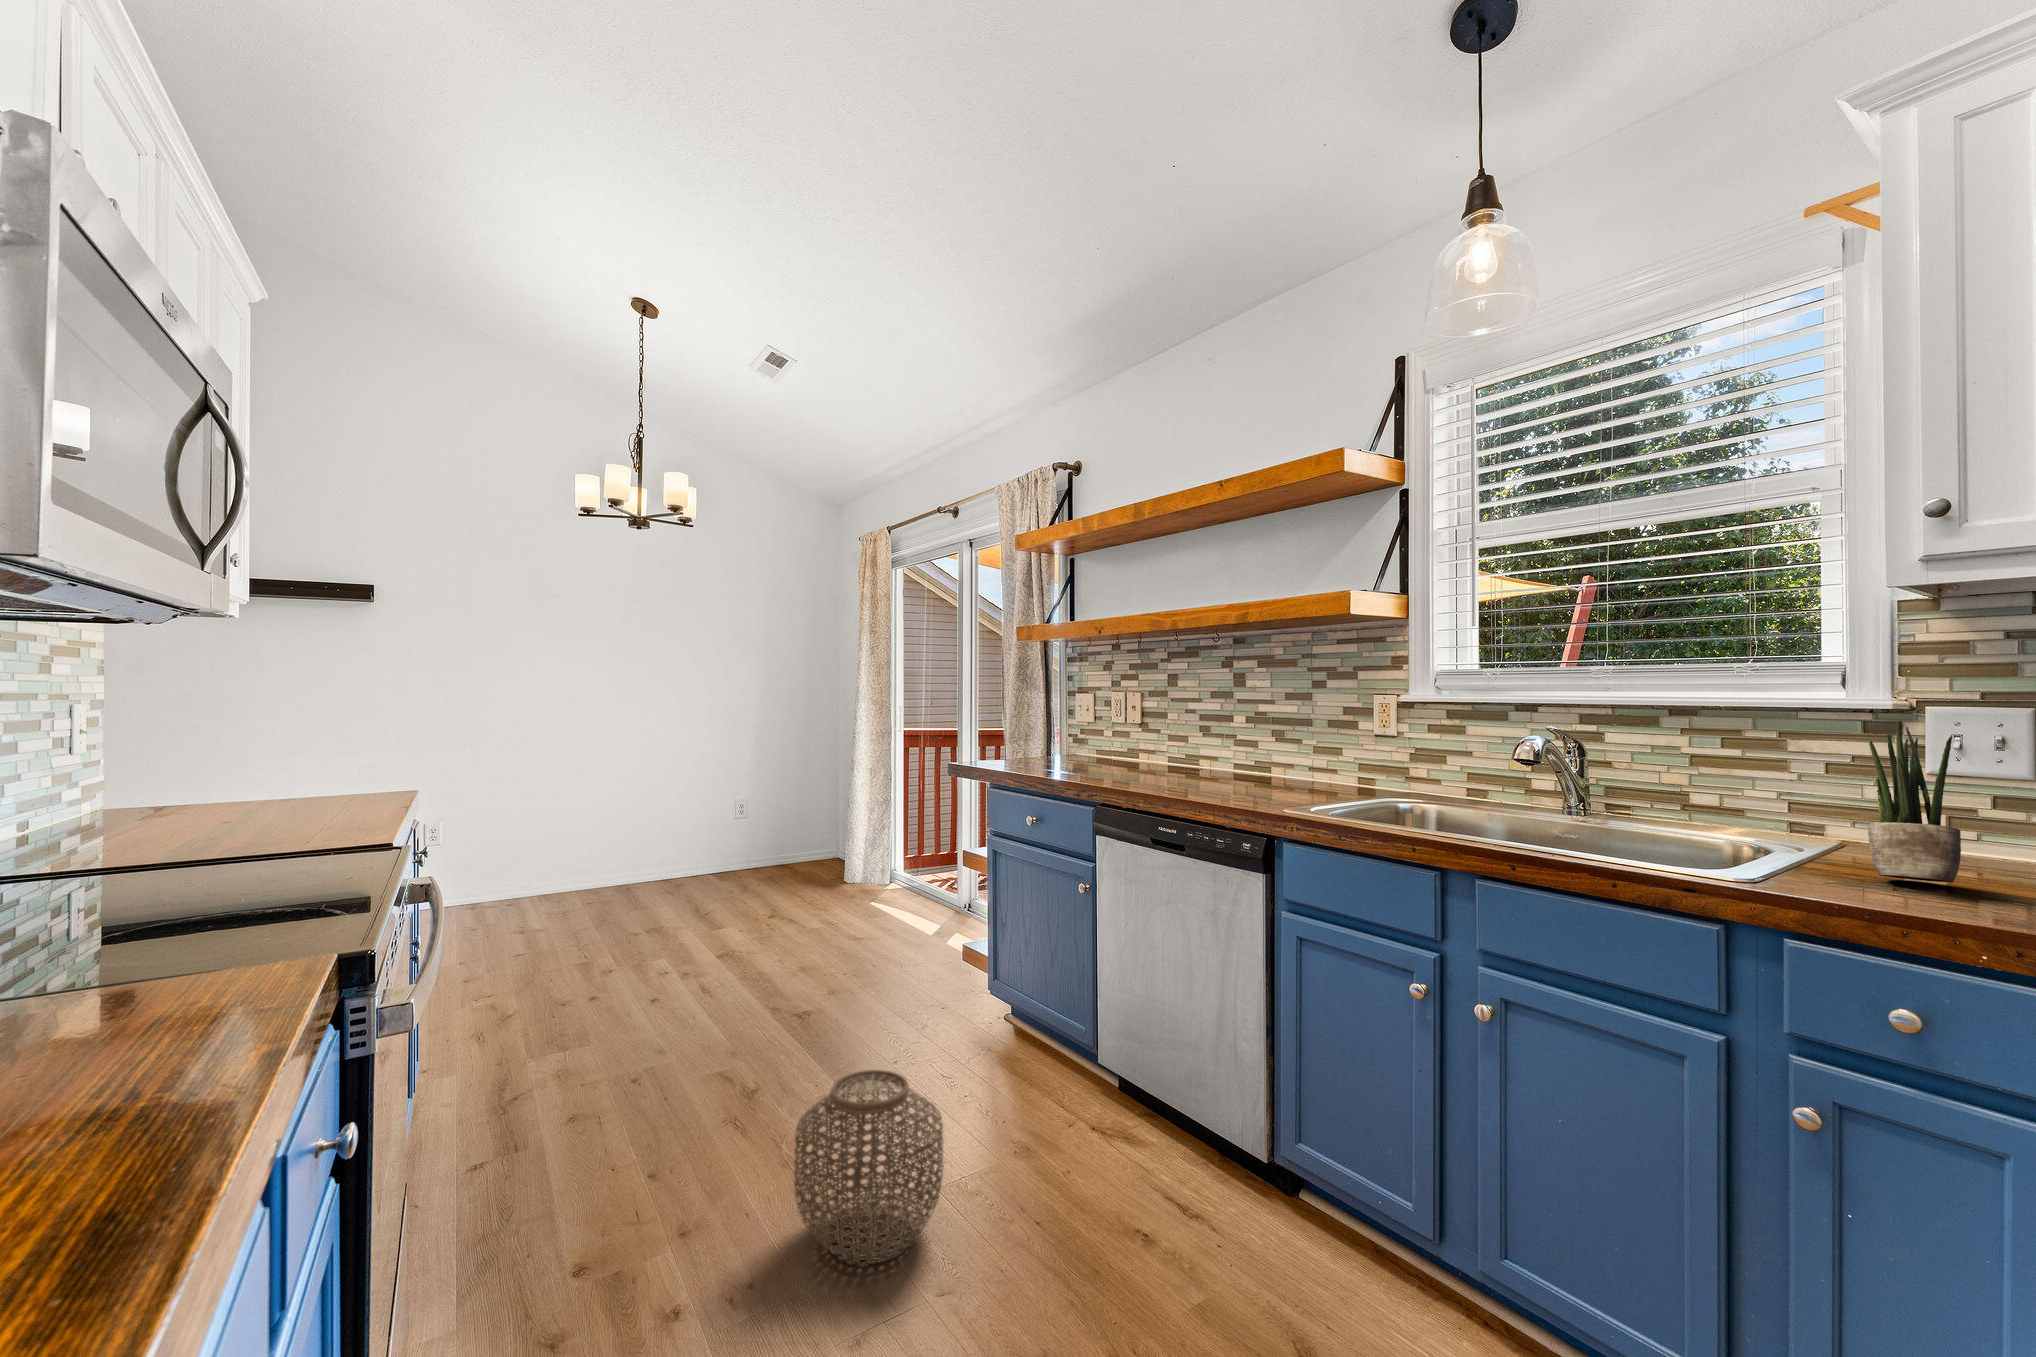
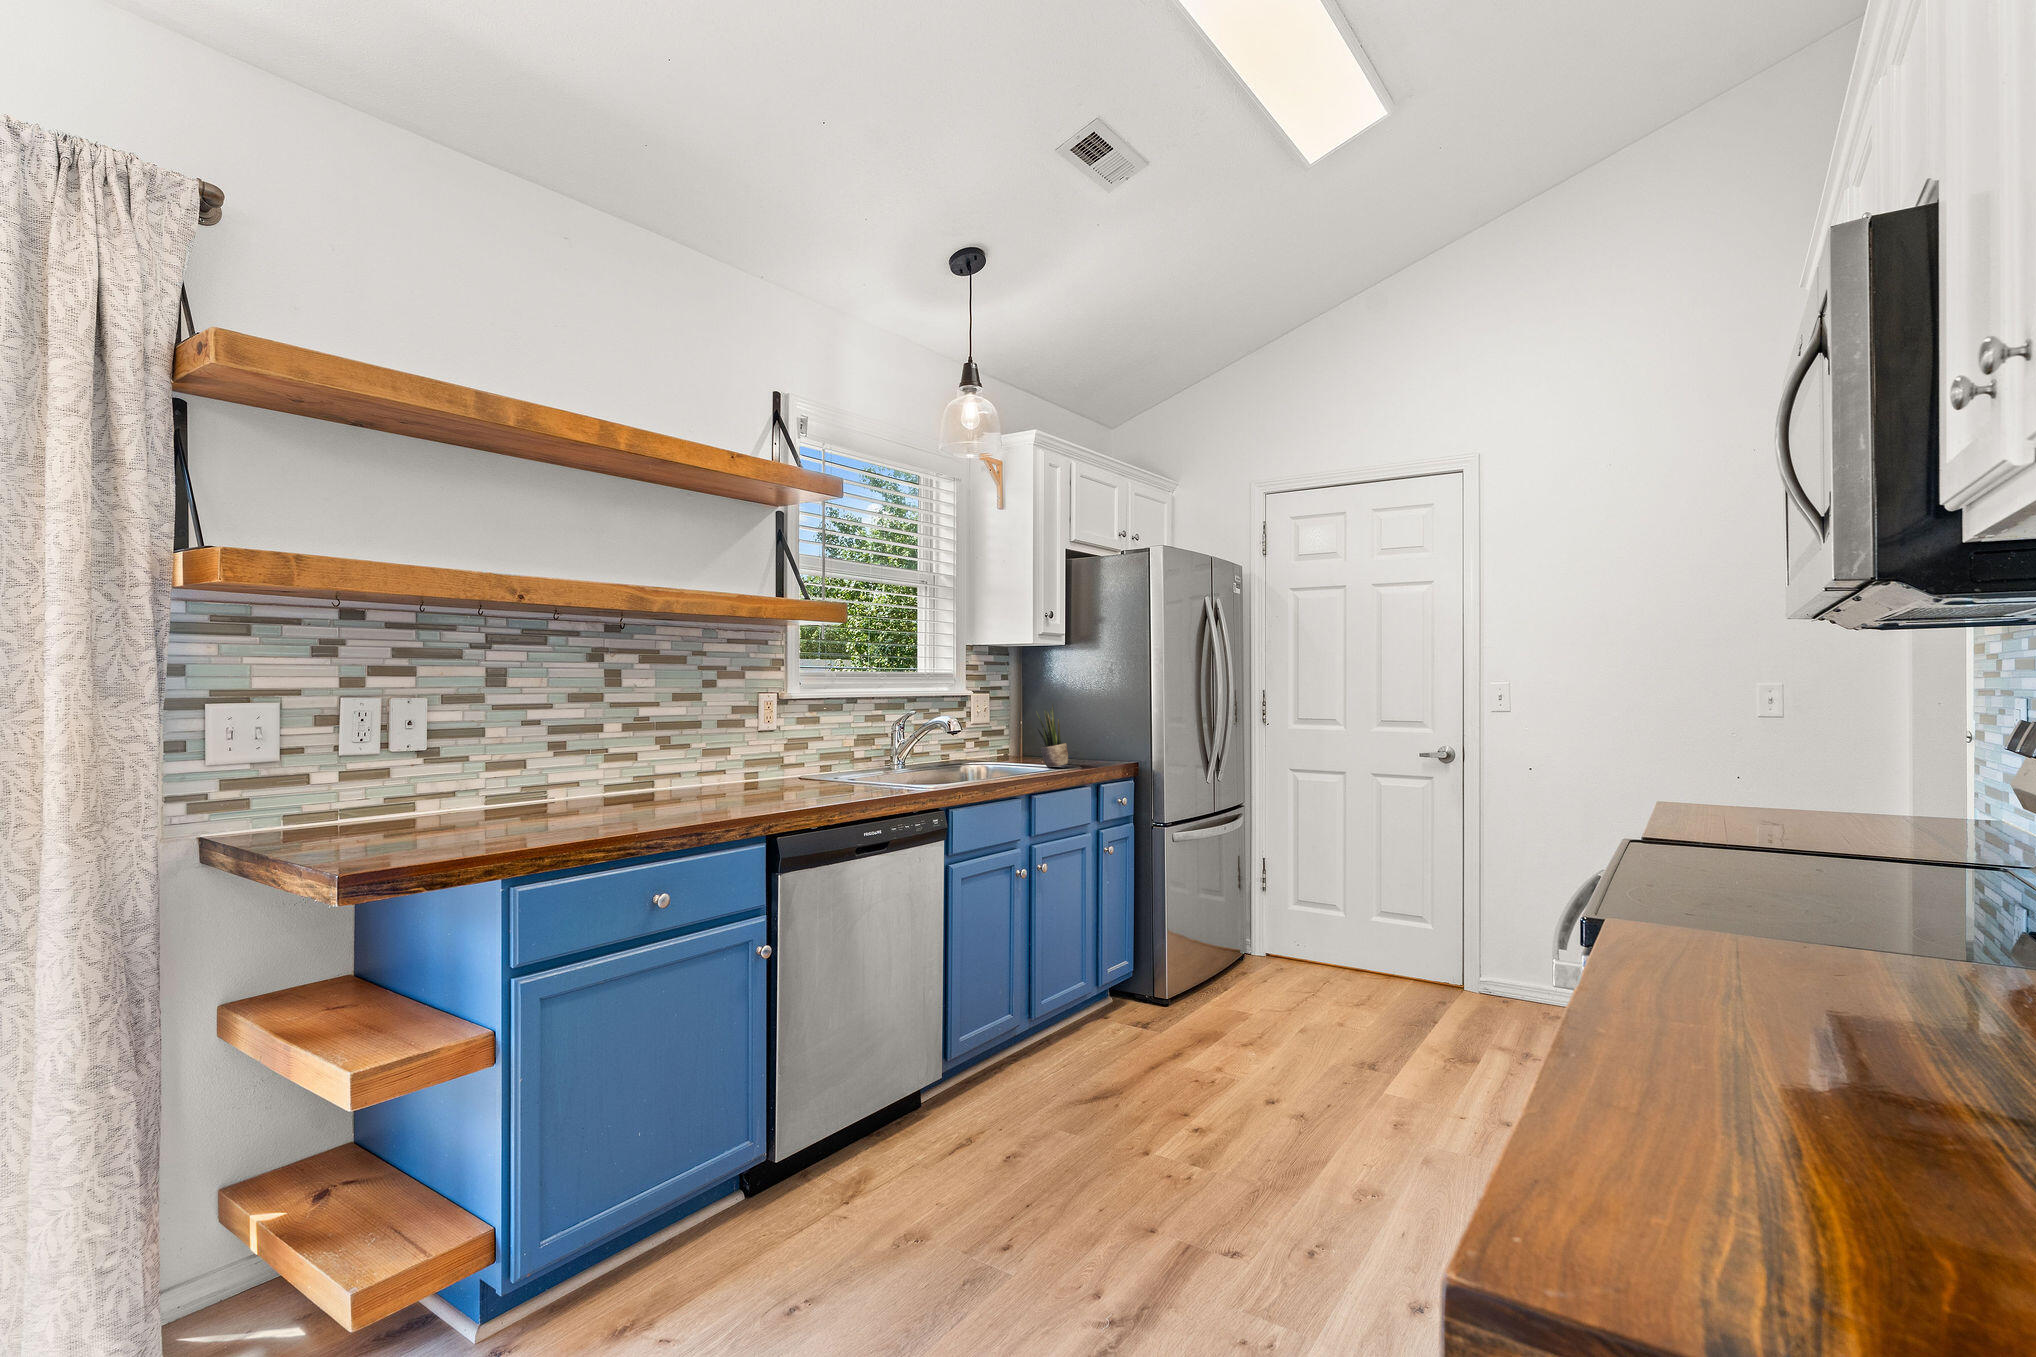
woven basket: present [794,1070,943,1264] -> none [1040,1103,1189,1291]

